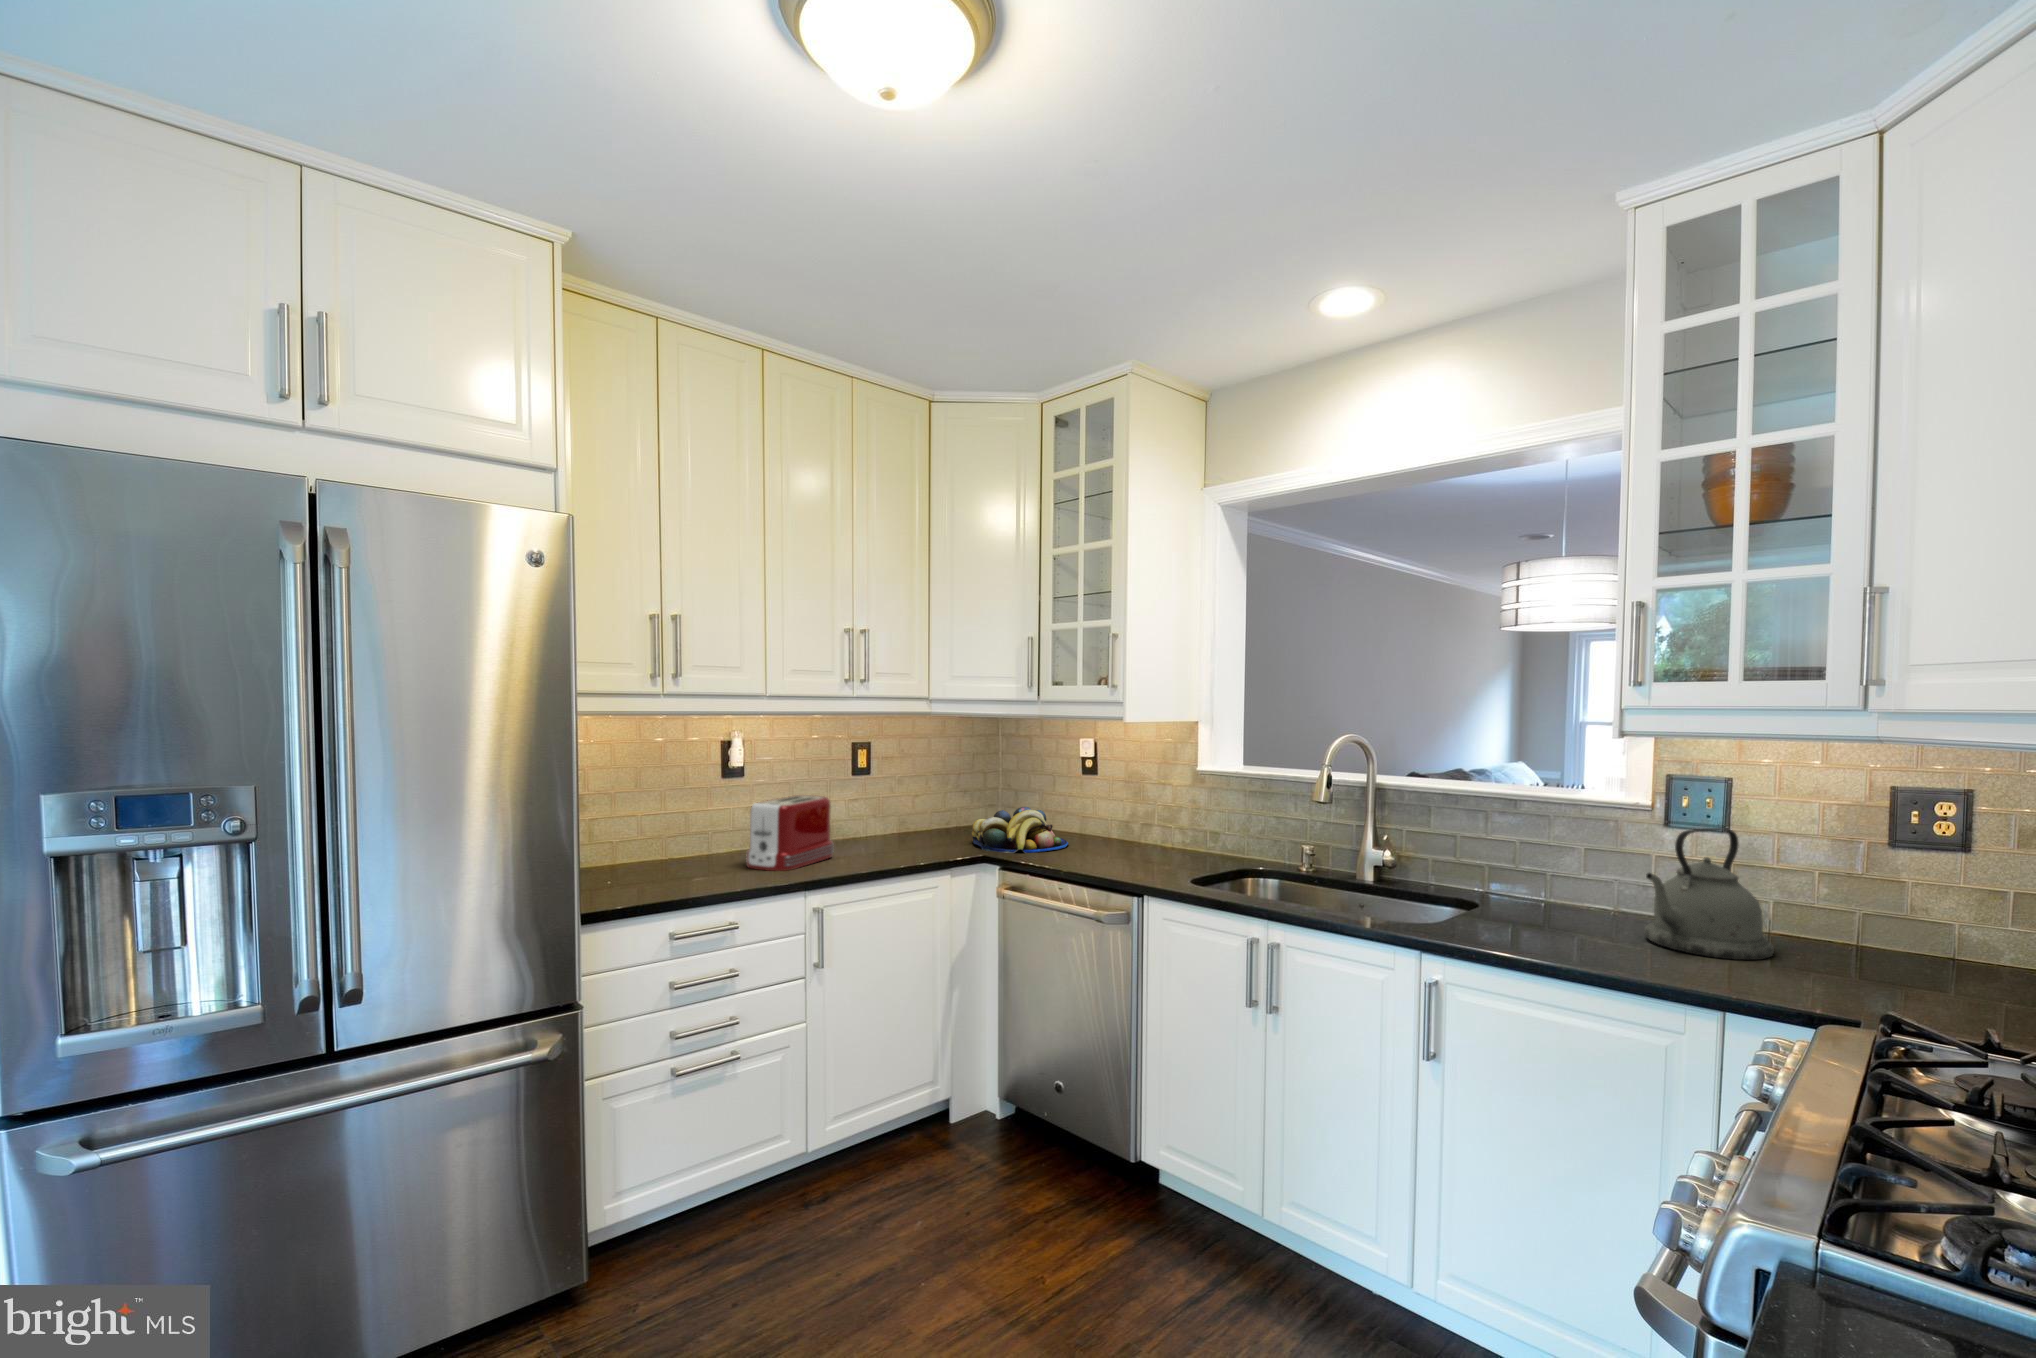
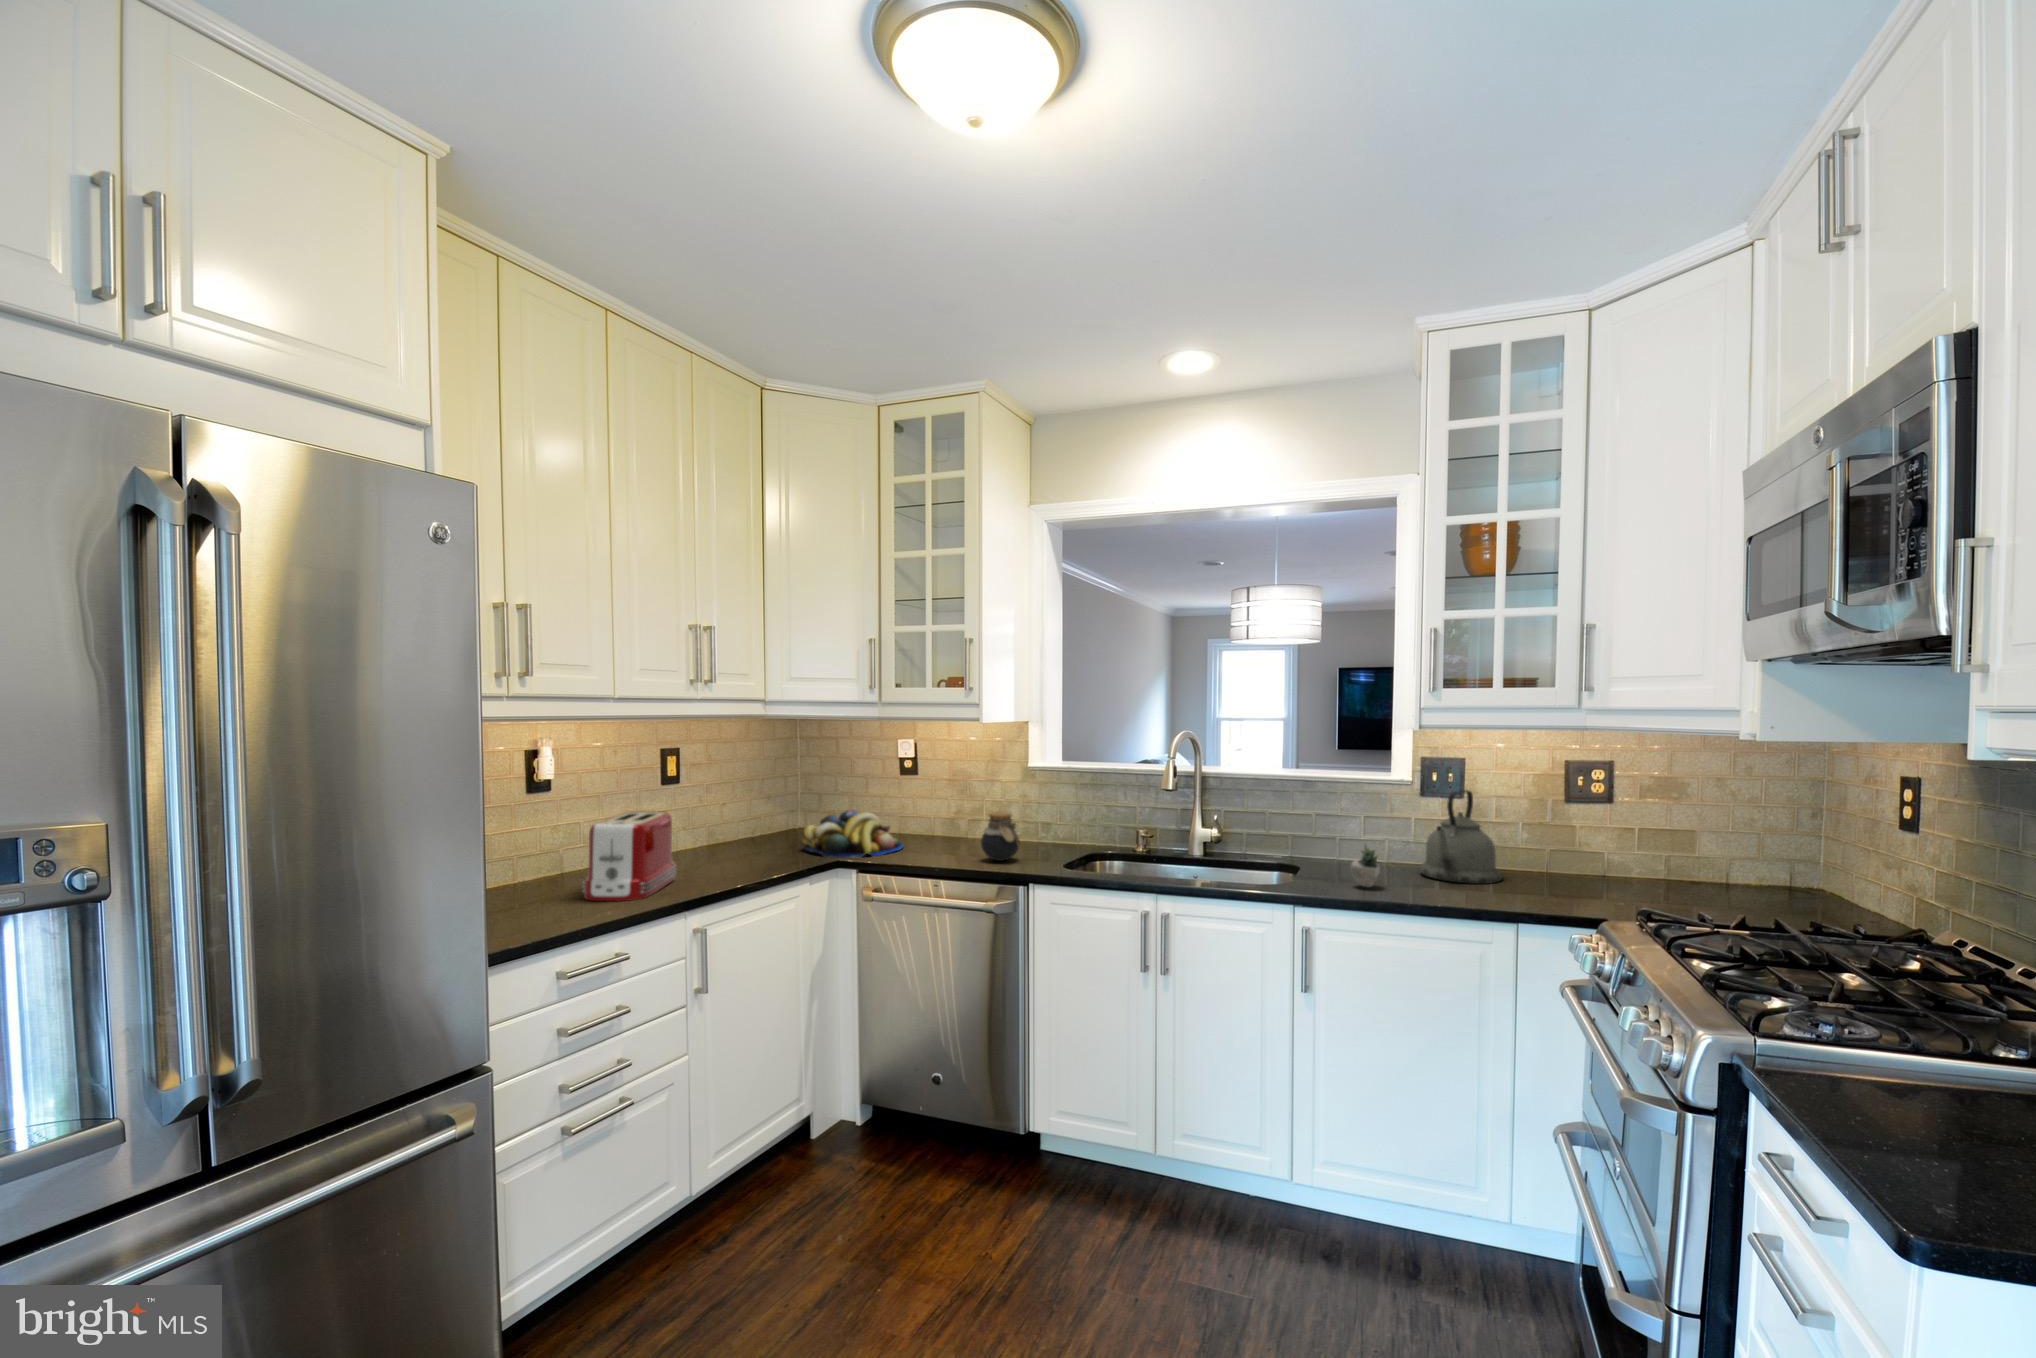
jar: none [1119,818,1160,869] -> present [981,812,1020,861]
succulent plant: none [1512,886,1601,943] -> present [1350,845,1380,887]

